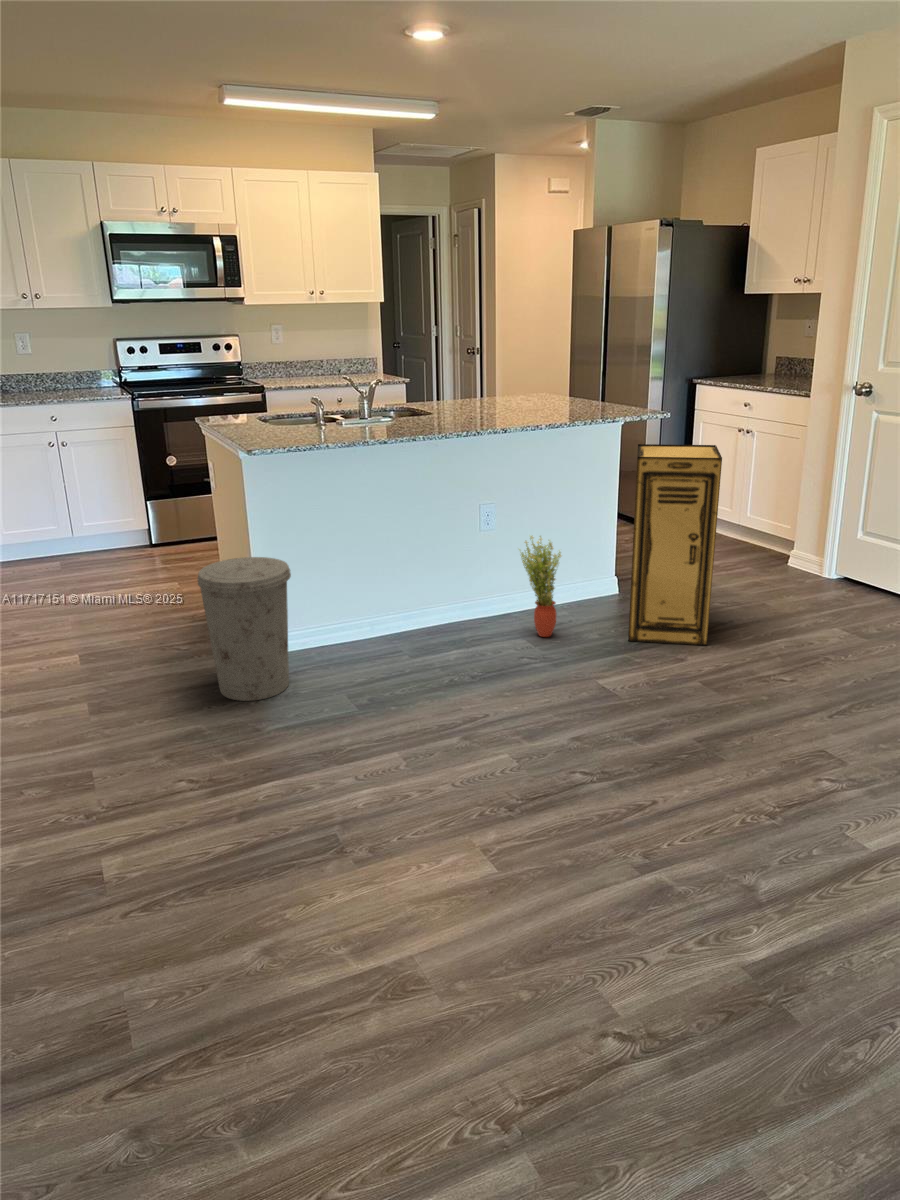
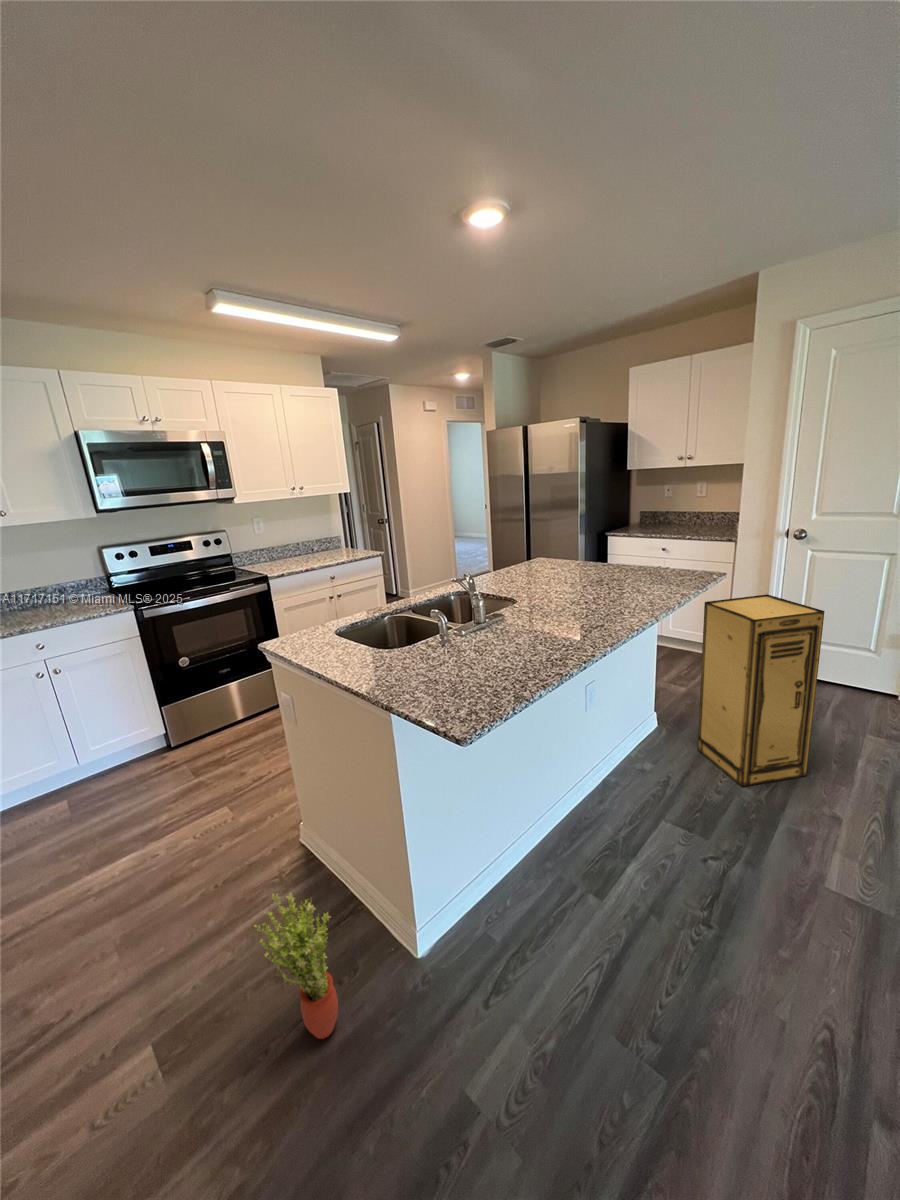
potted plant: present [519,536,561,637] -> present [255,893,338,1039]
trash can: present [198,557,291,701] -> none [387,827,516,1063]

